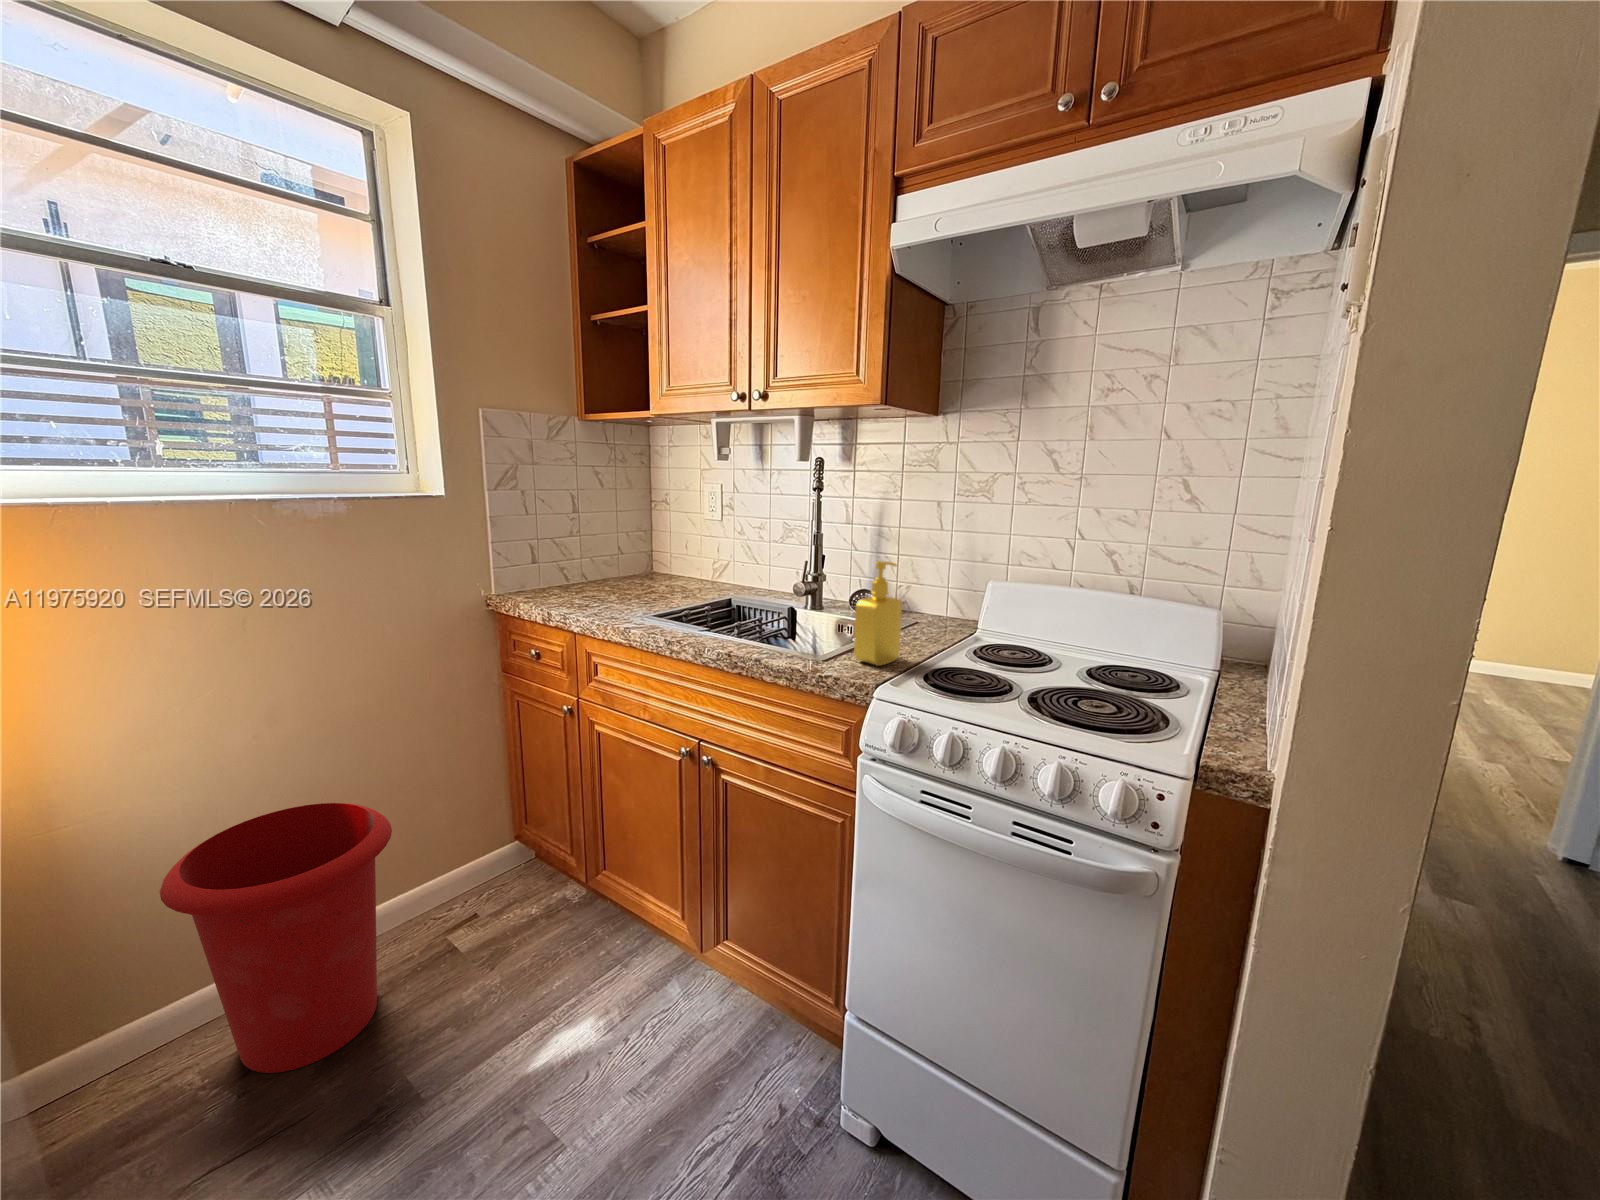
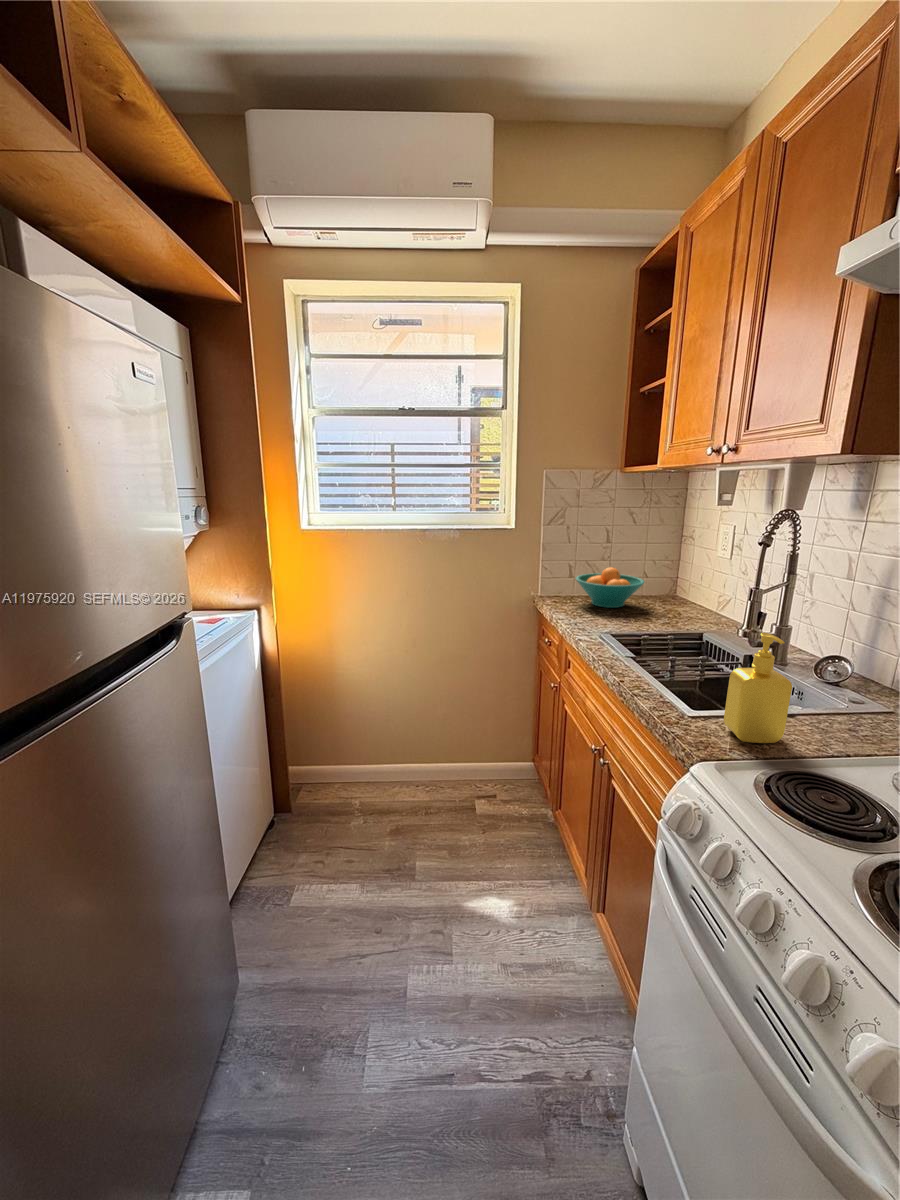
fruit bowl: none [546,544,635,596] -> present [576,567,644,608]
waste bin: present [160,803,392,1073] -> none [347,693,446,831]

